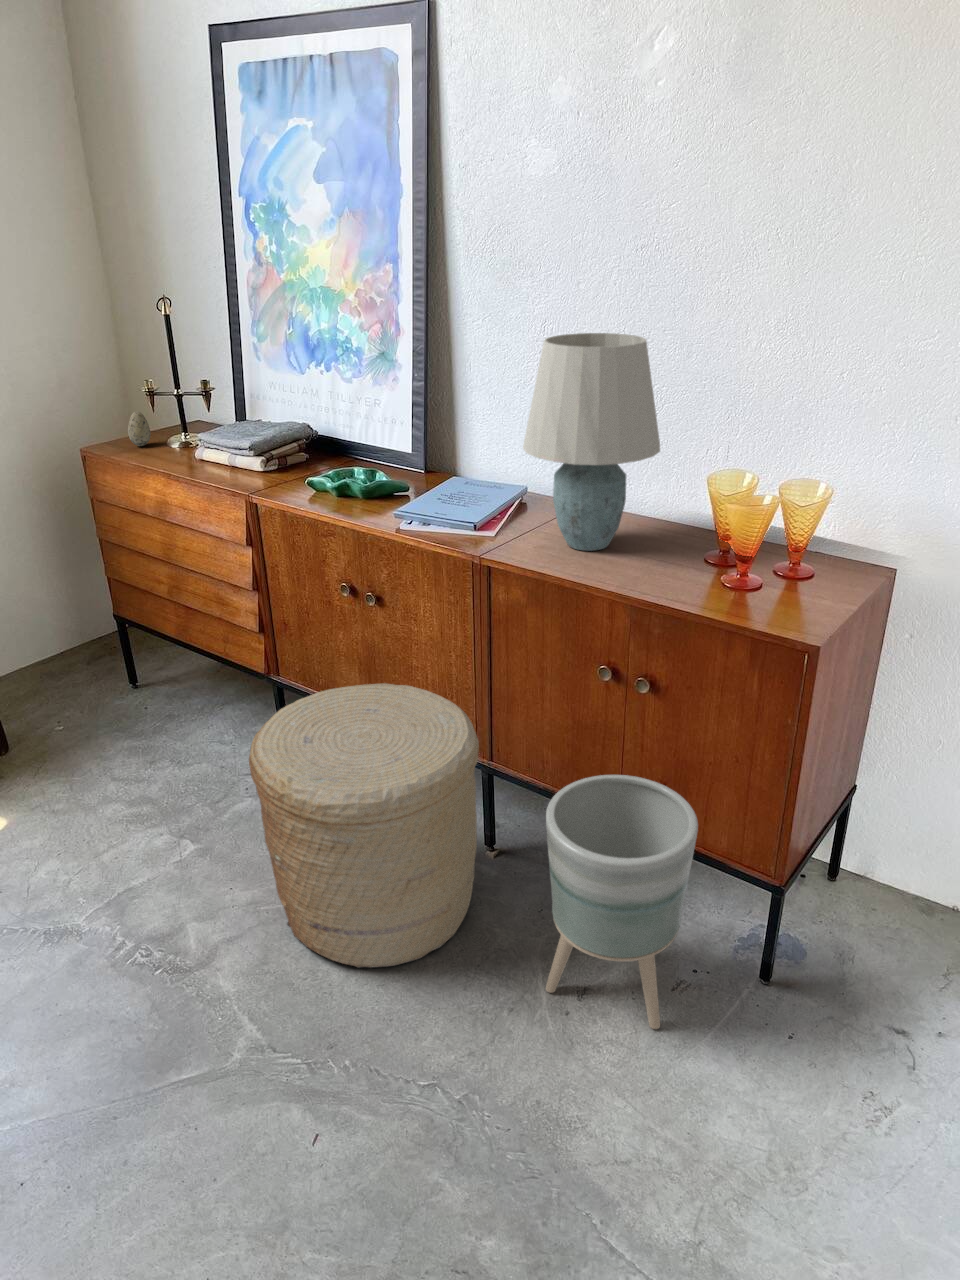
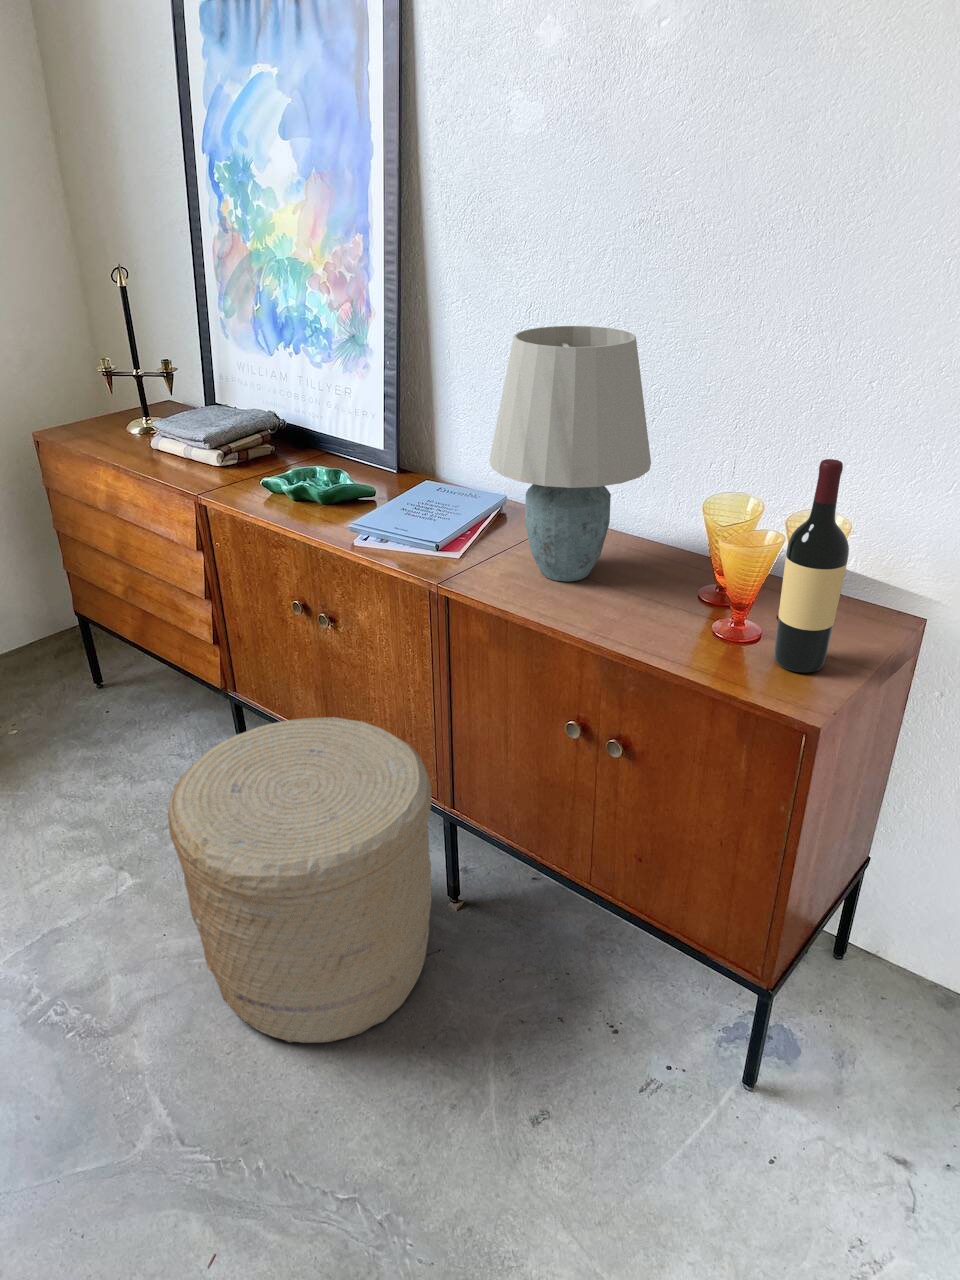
decorative egg: present [128,411,151,446] -> none [84,392,109,430]
wine bottle: none [774,429,833,609] -> present [774,459,849,673]
planter: present [546,775,698,1029] -> none [494,847,671,1142]

